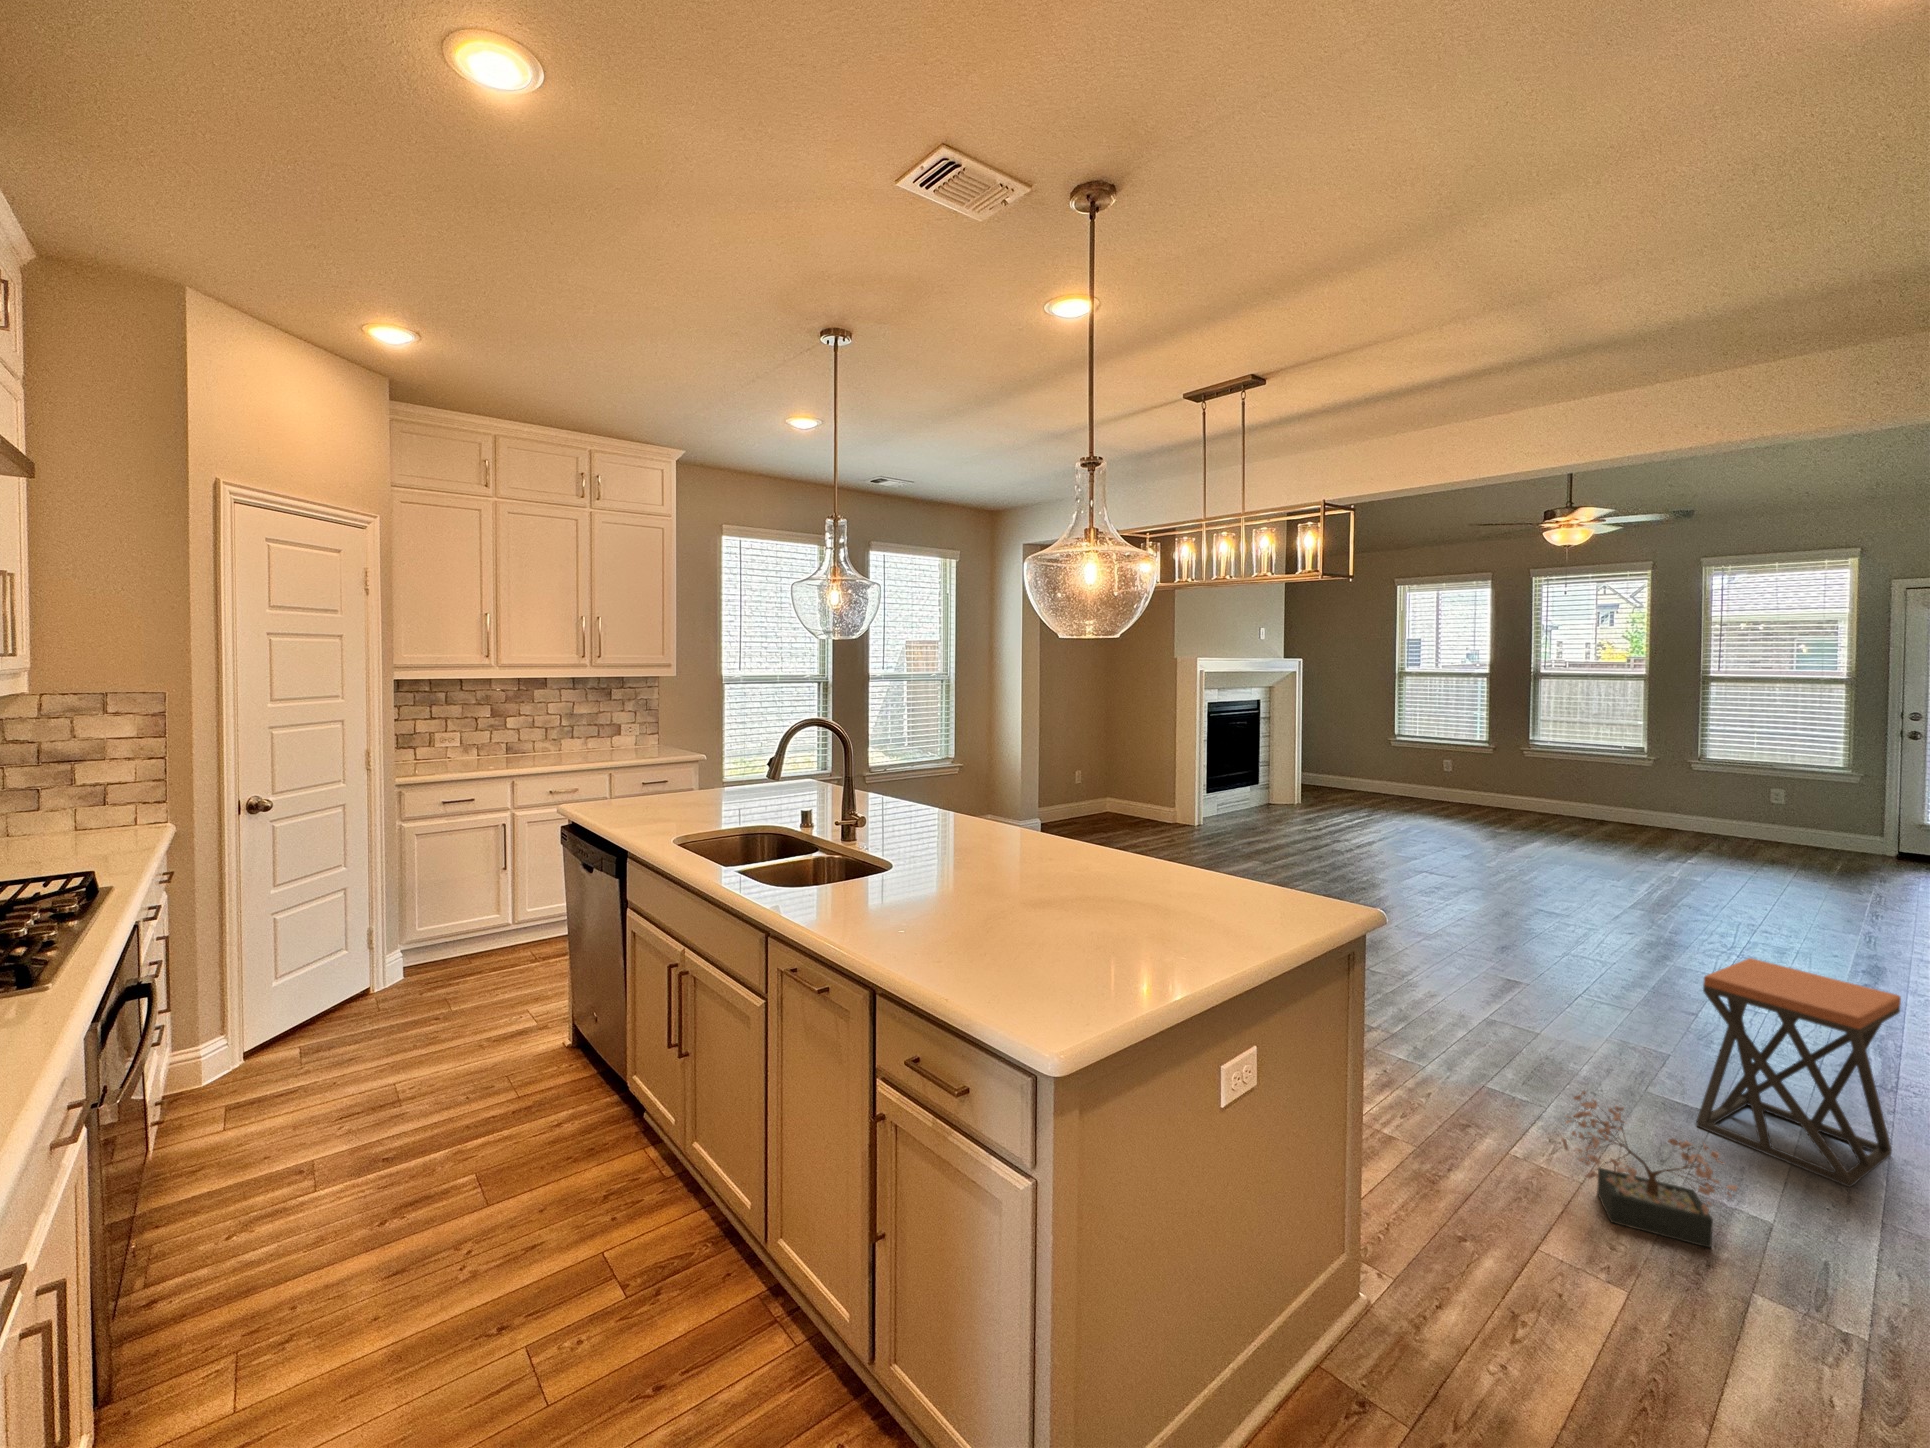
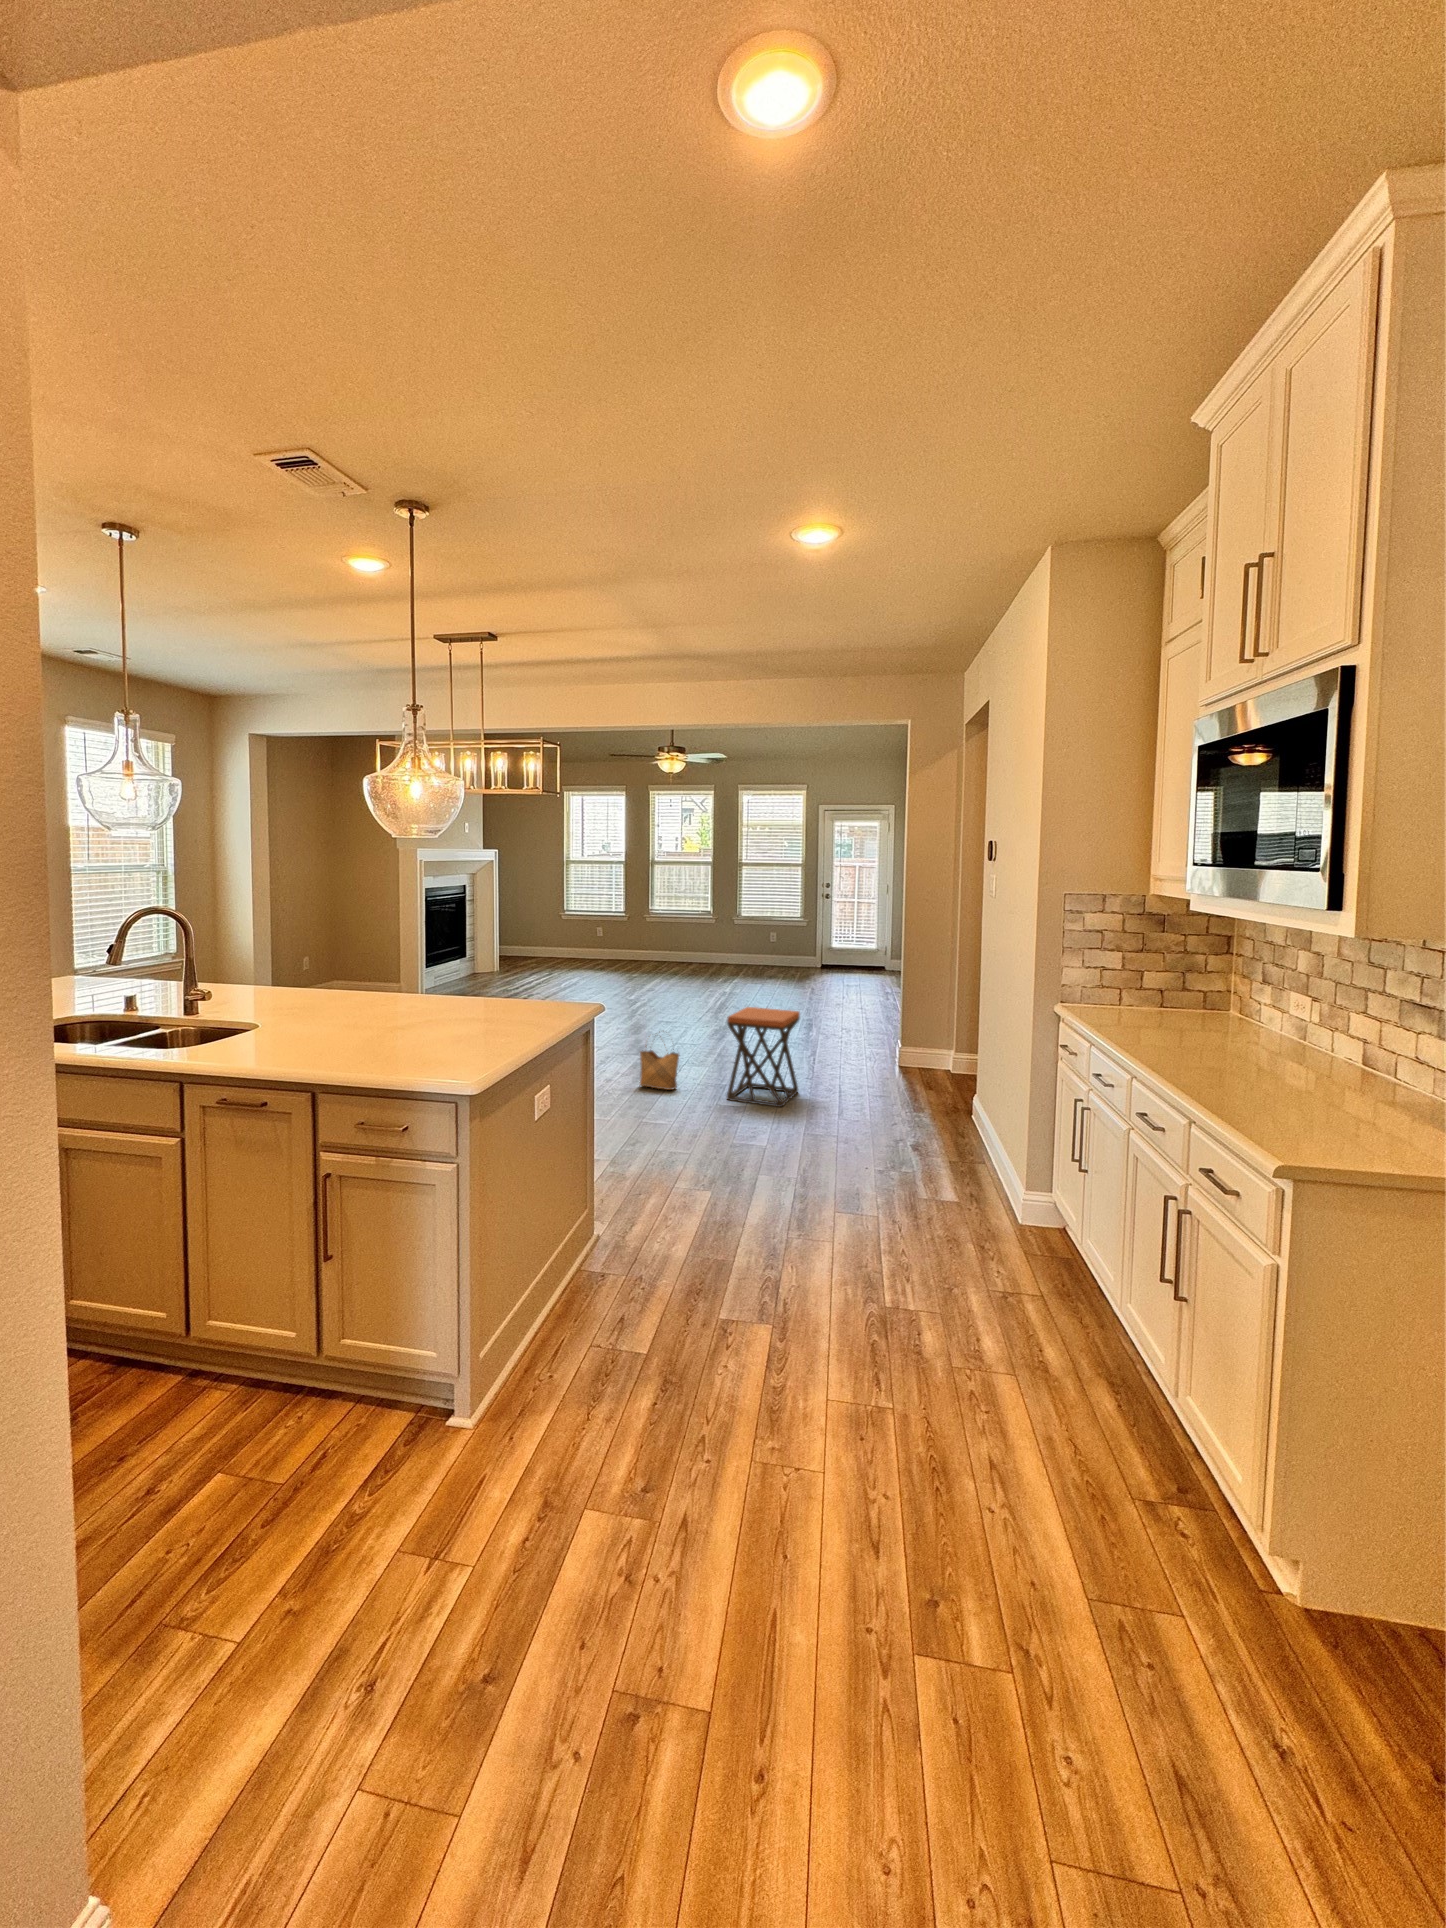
woven basket: none [1502,964,1587,1070] -> present [640,1049,679,1090]
decorative plant: present [1562,1091,1737,1248] -> none [668,1081,738,1144]

